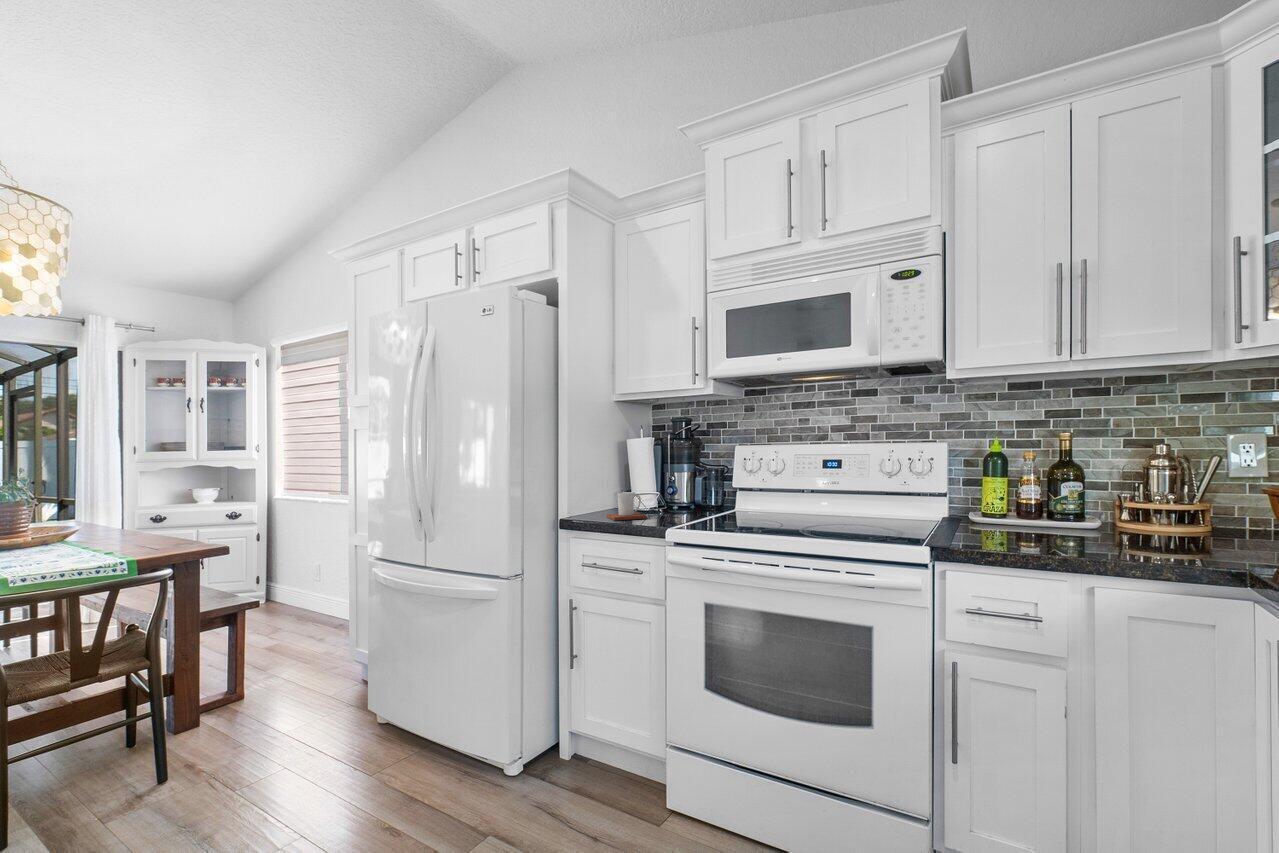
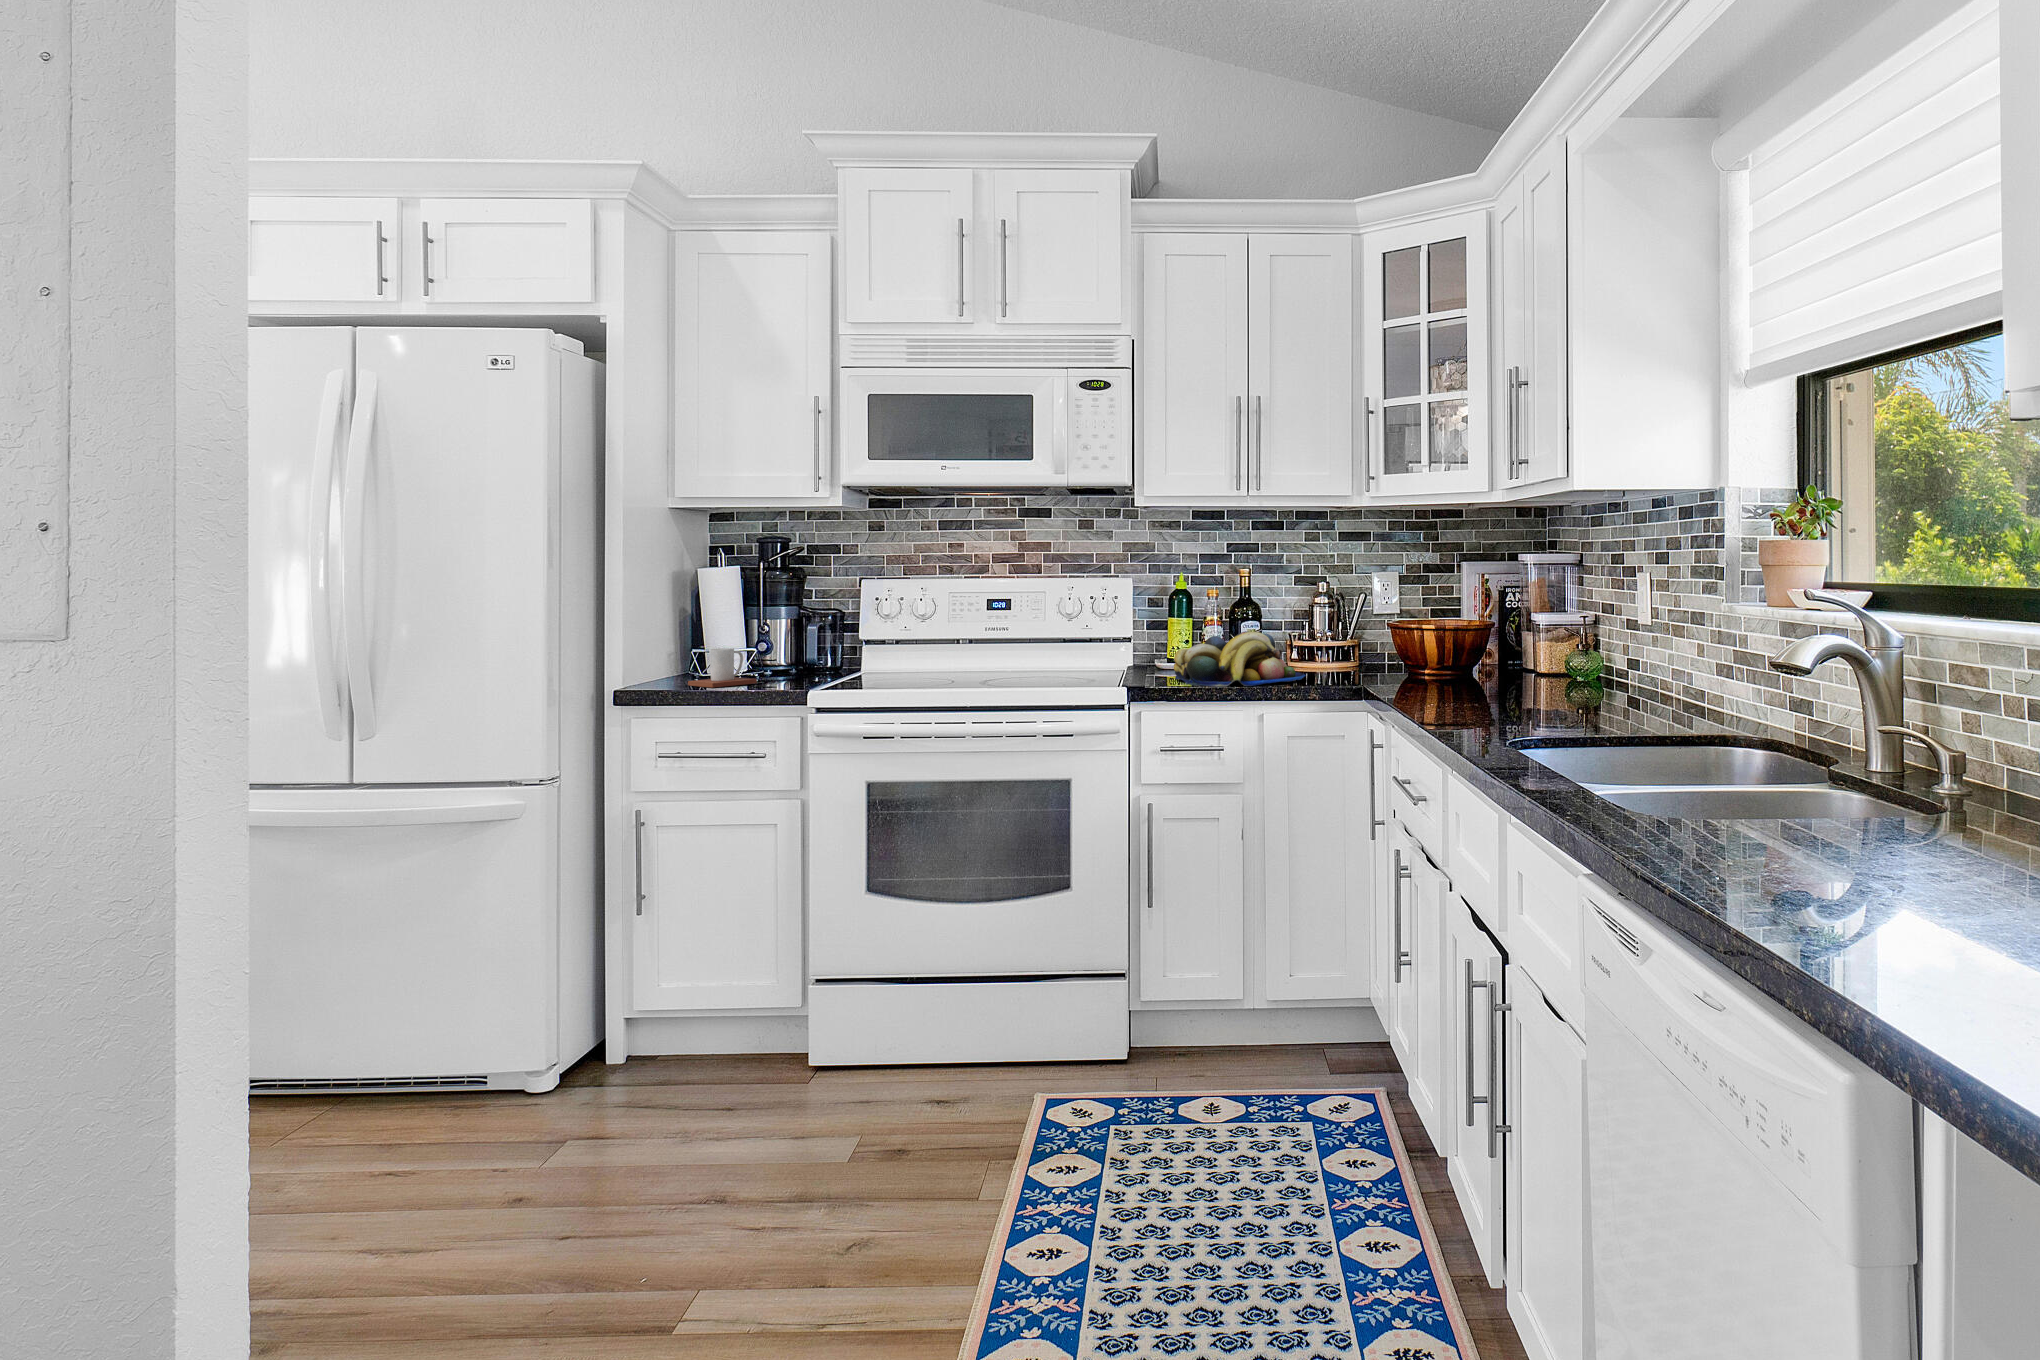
fruit bowl: none [985,493,1143,553] -> present [1174,631,1306,687]

